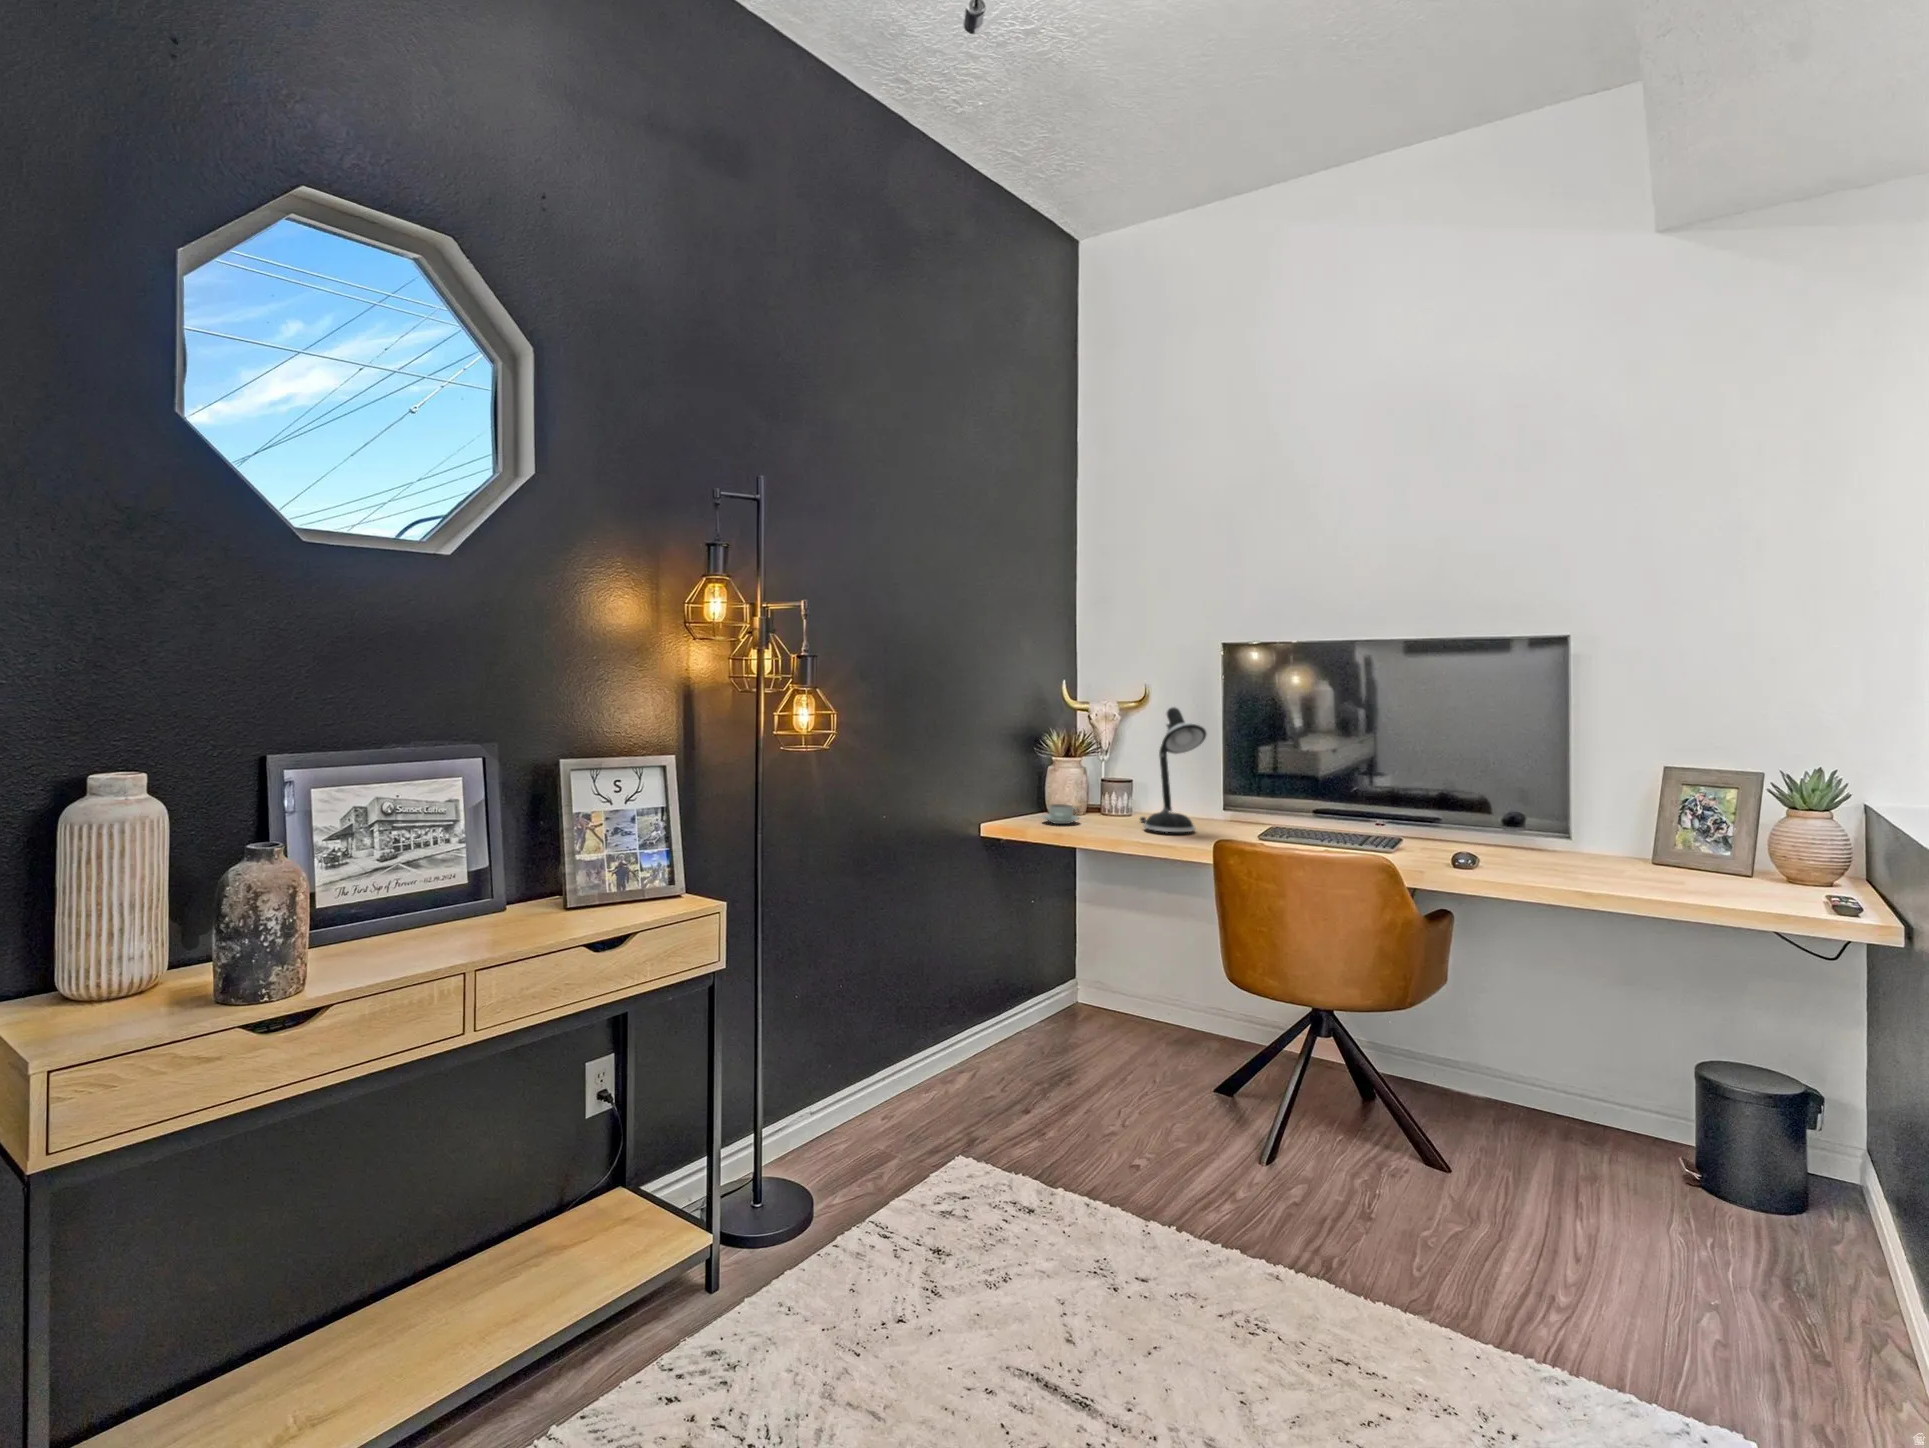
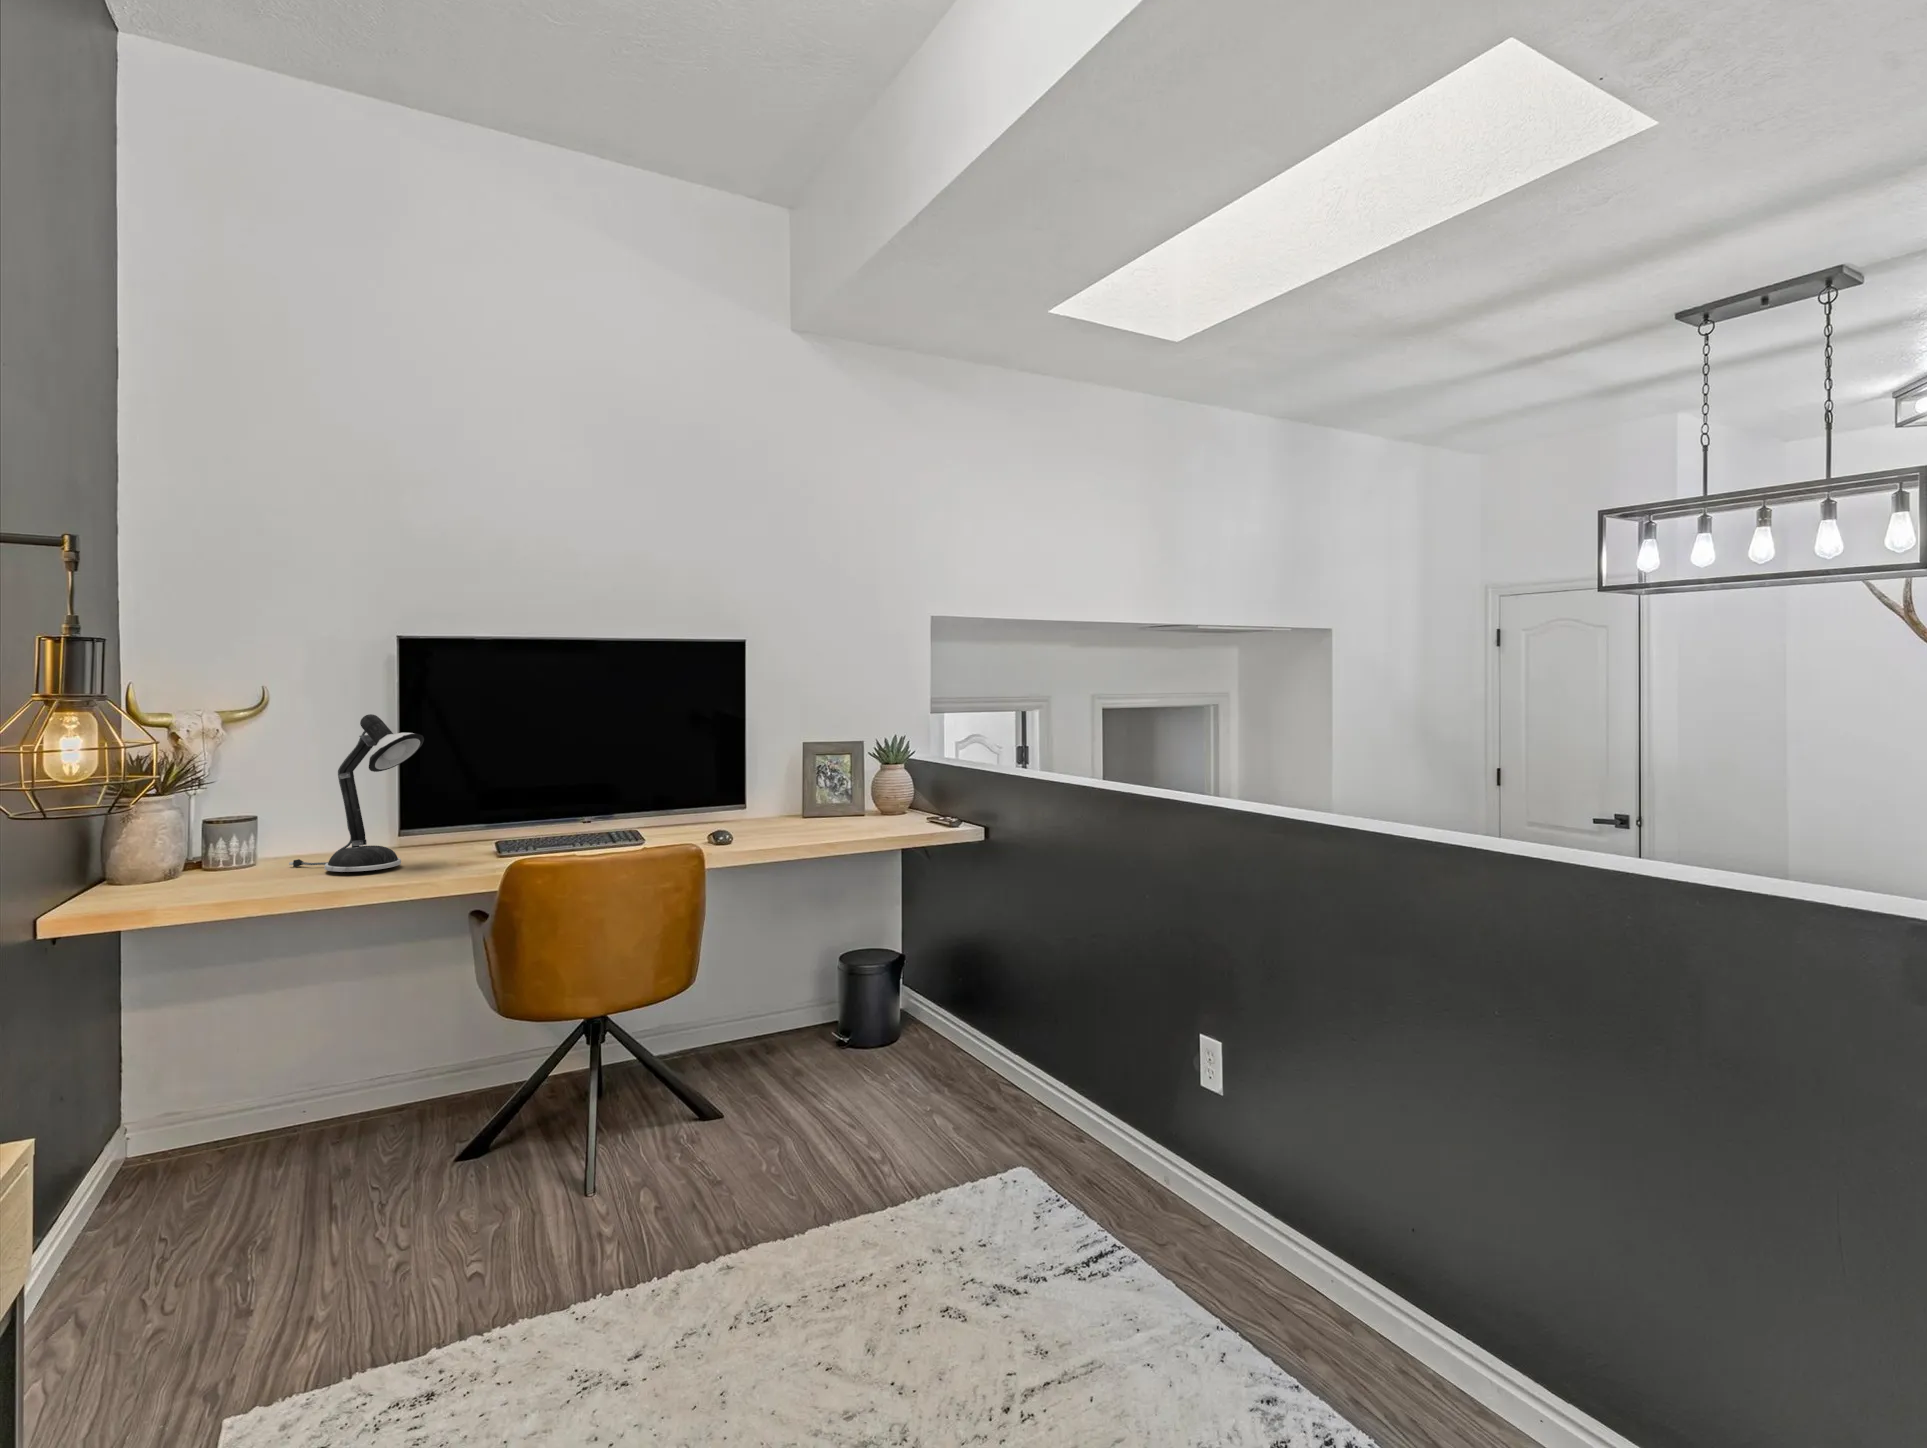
coffee cup: present [1042,804,1079,824] -> none [142,862,215,893]

